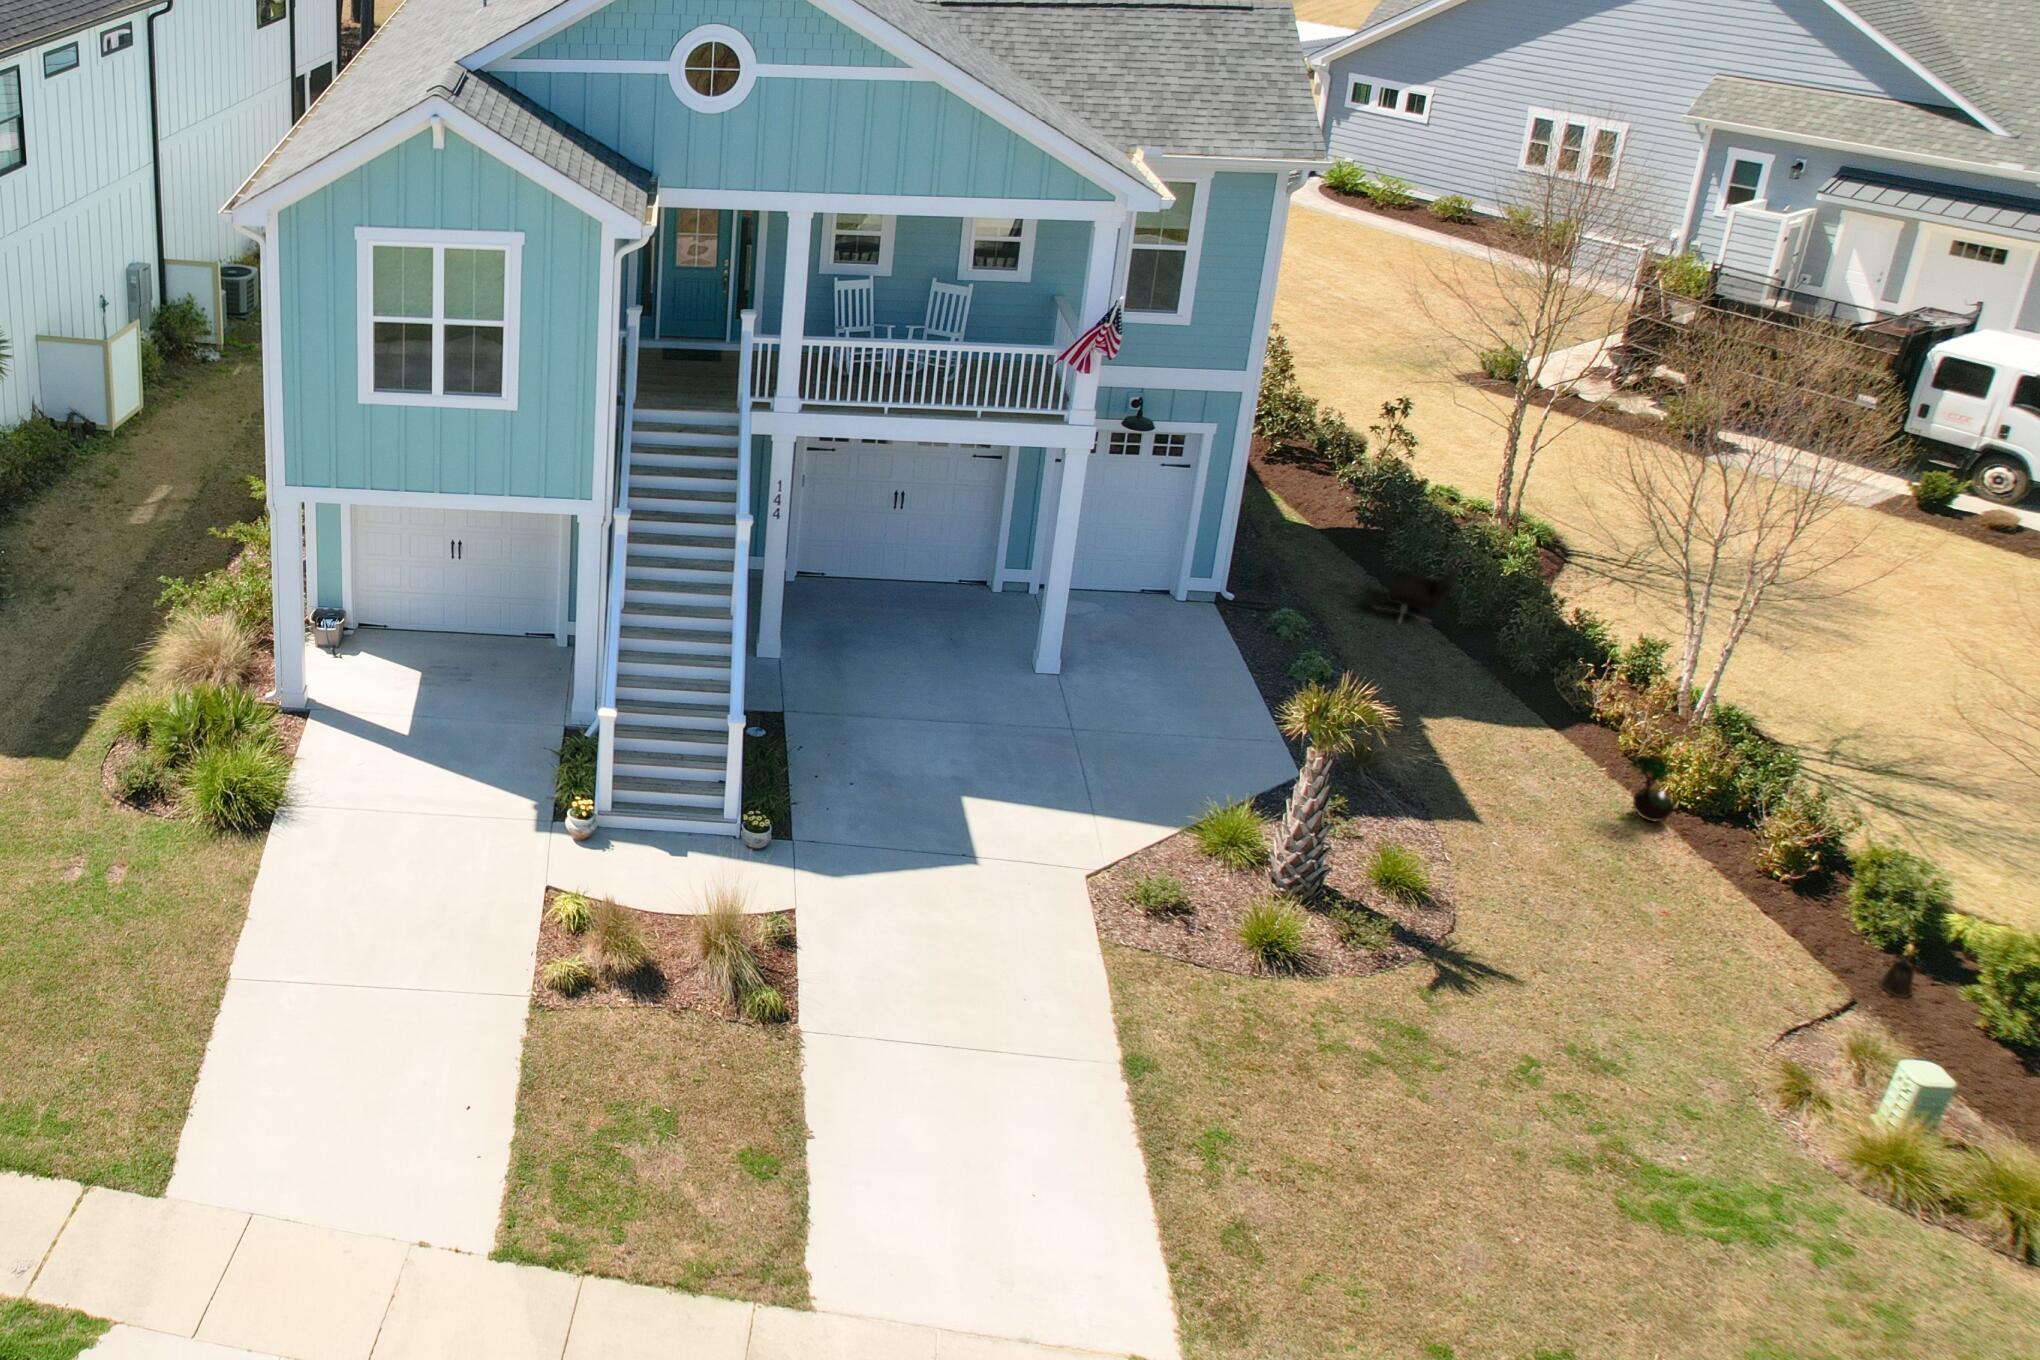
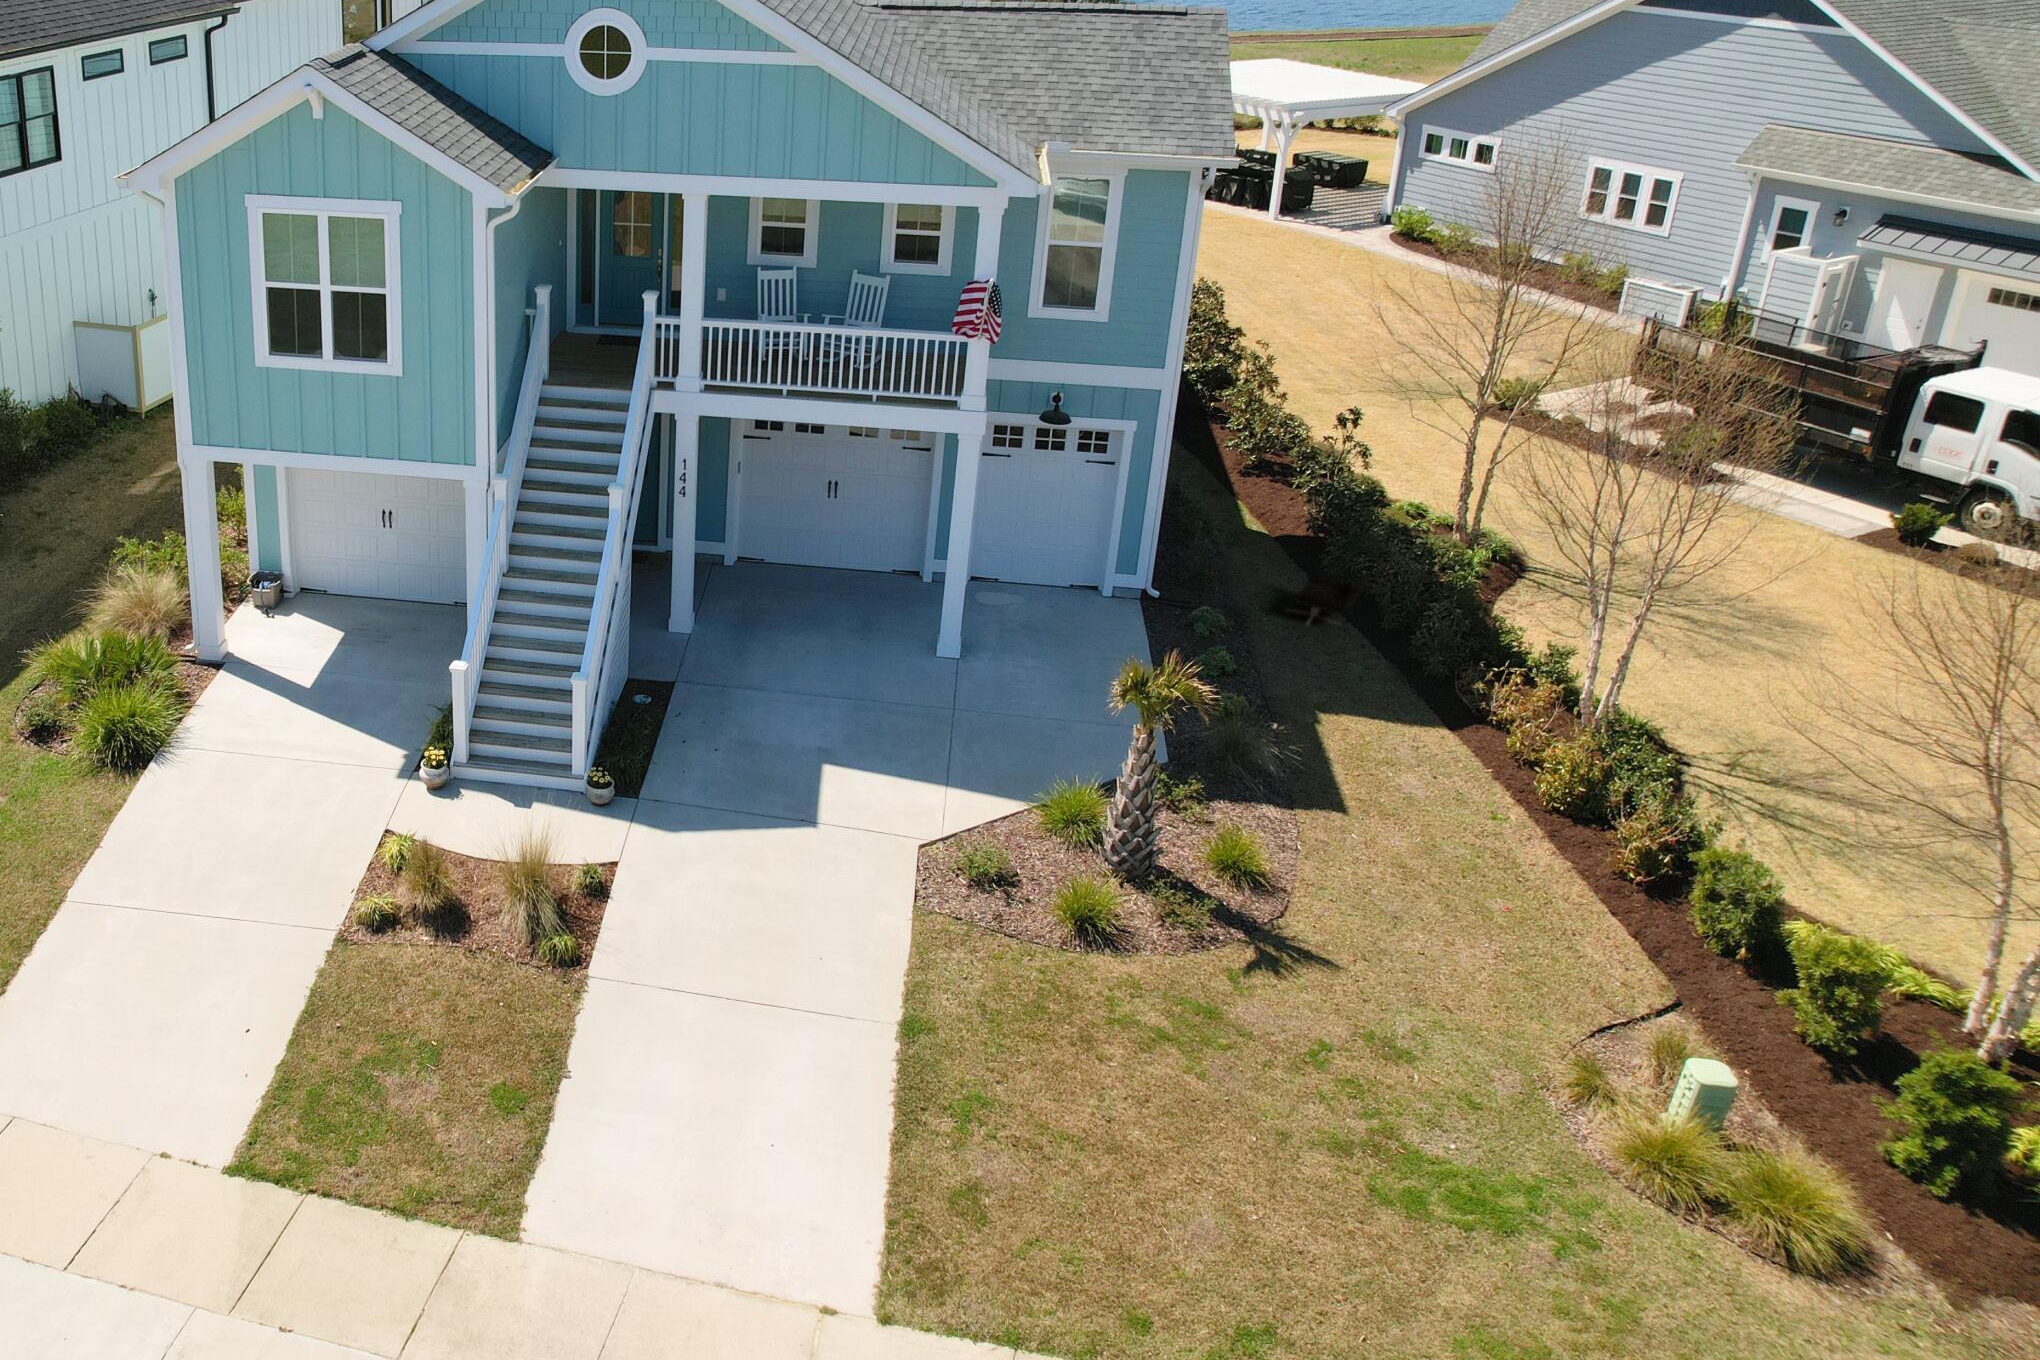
potted tree: present [1631,754,1675,822] -> none [1493,747,1546,824]
watering can: present [1880,958,1914,998] -> none [1722,967,1760,1009]

